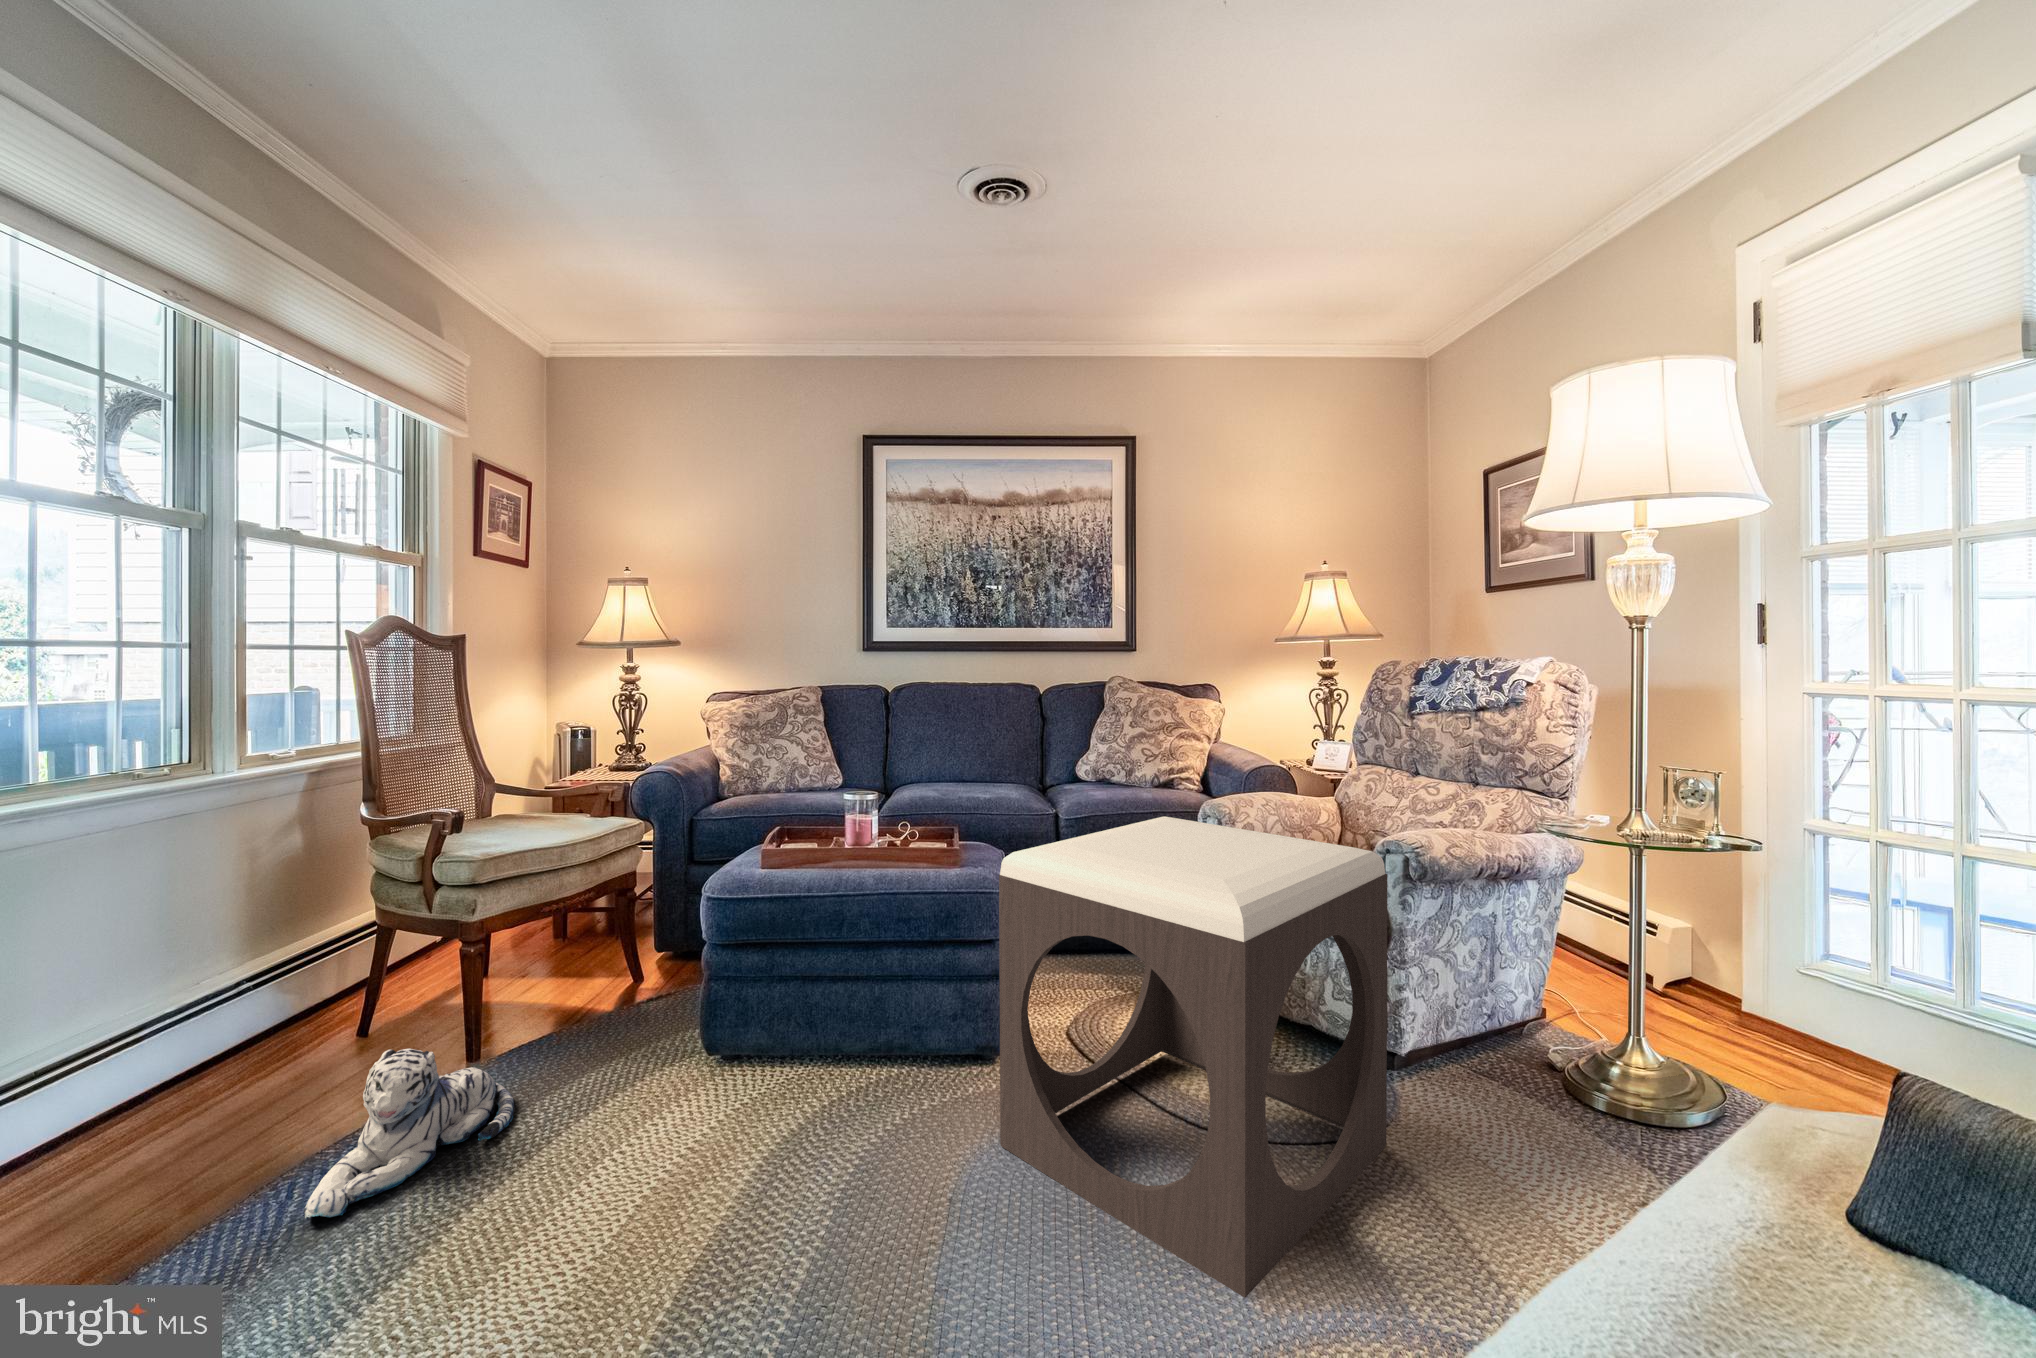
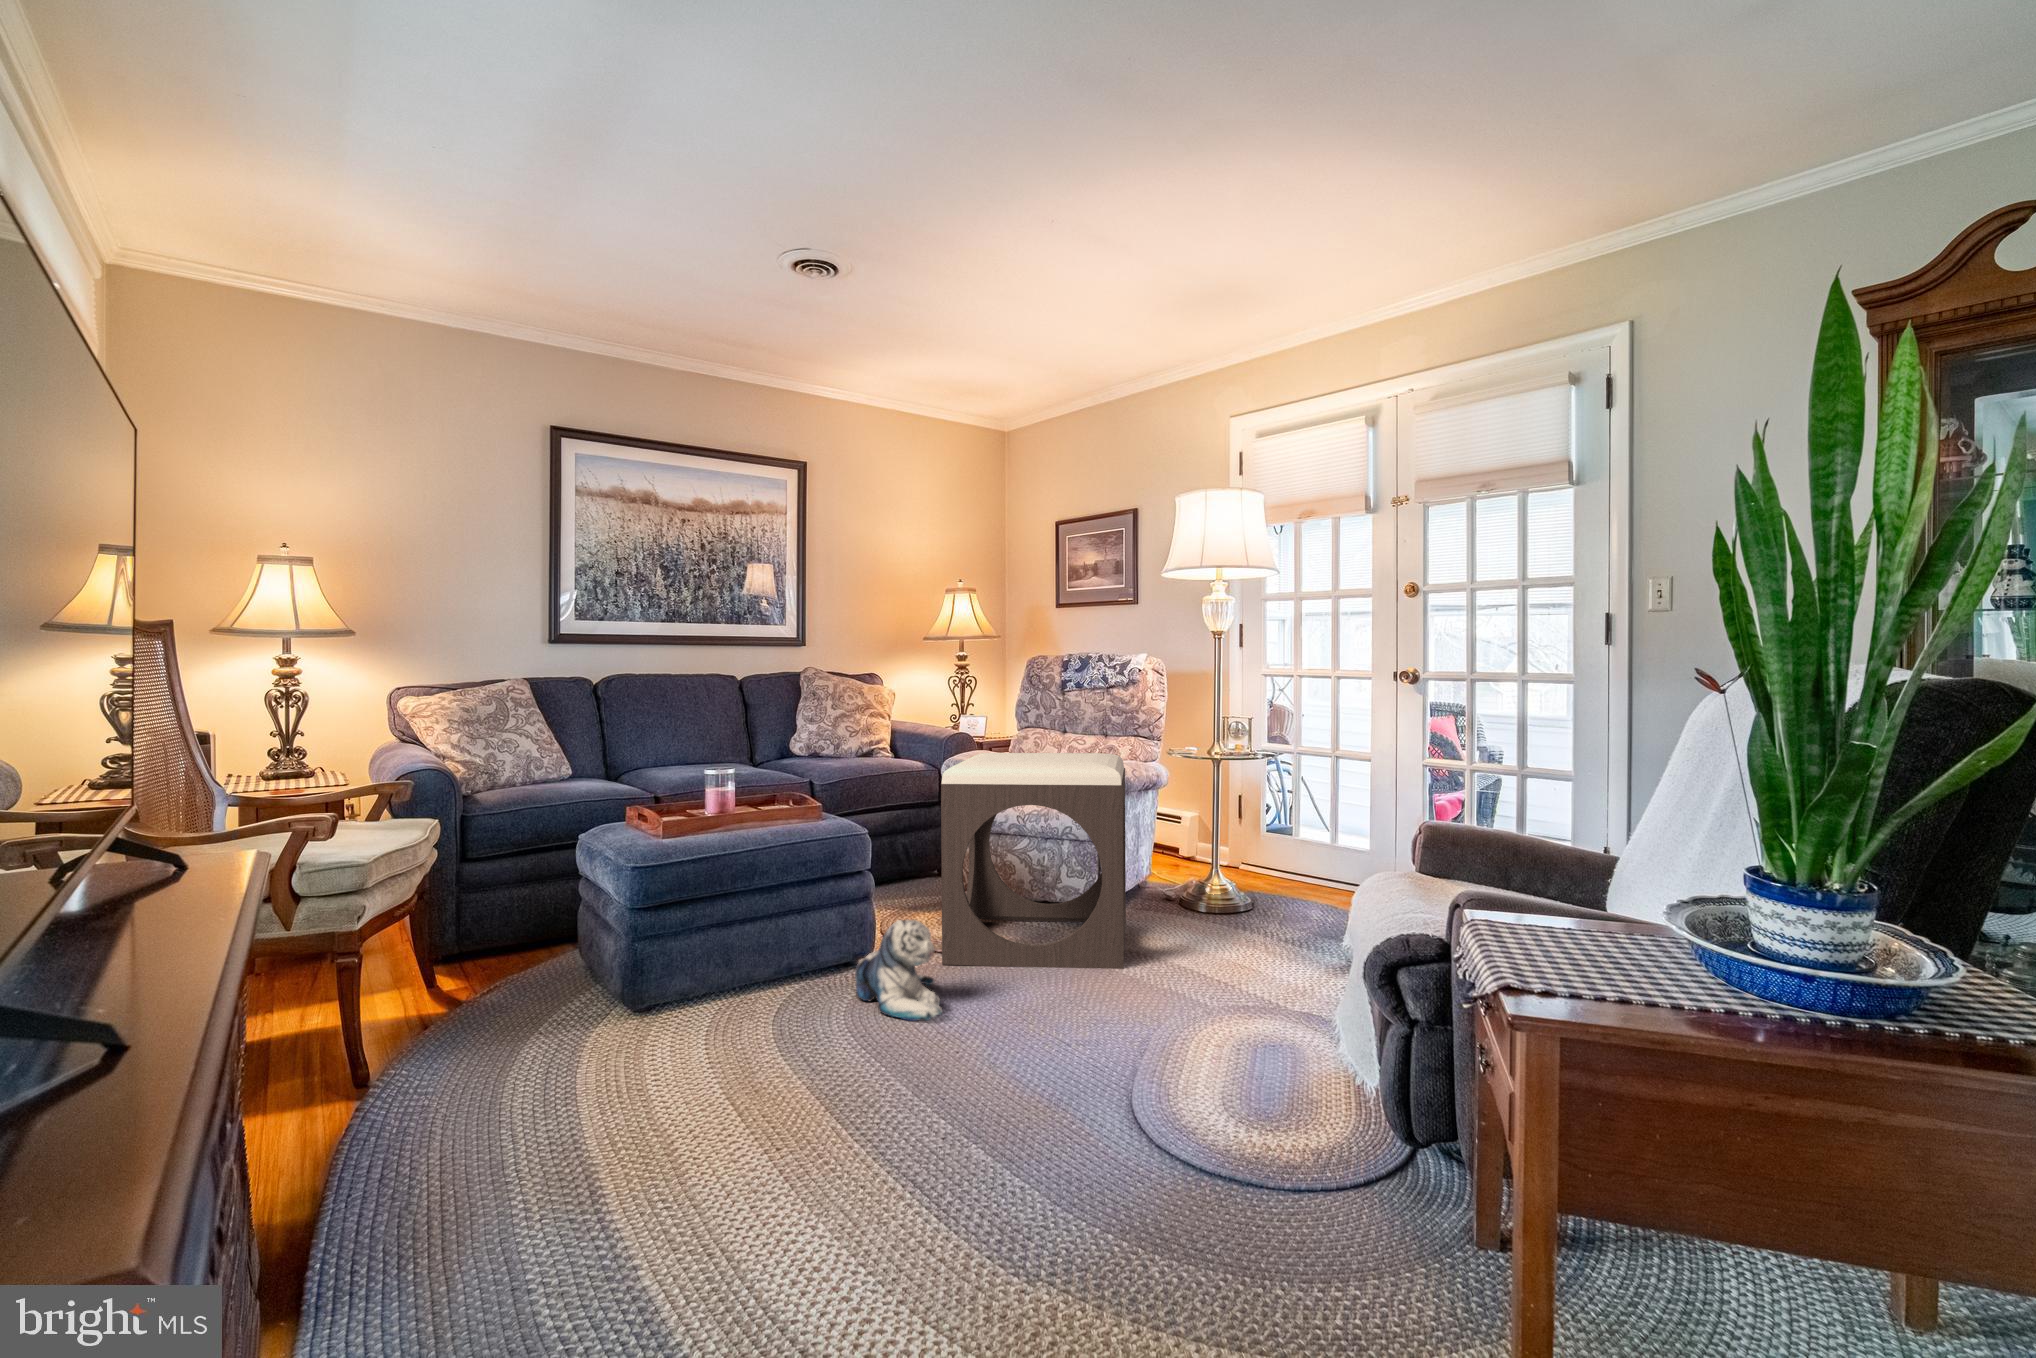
plush toy: present [304,1048,515,1219] -> present [855,919,942,1021]

